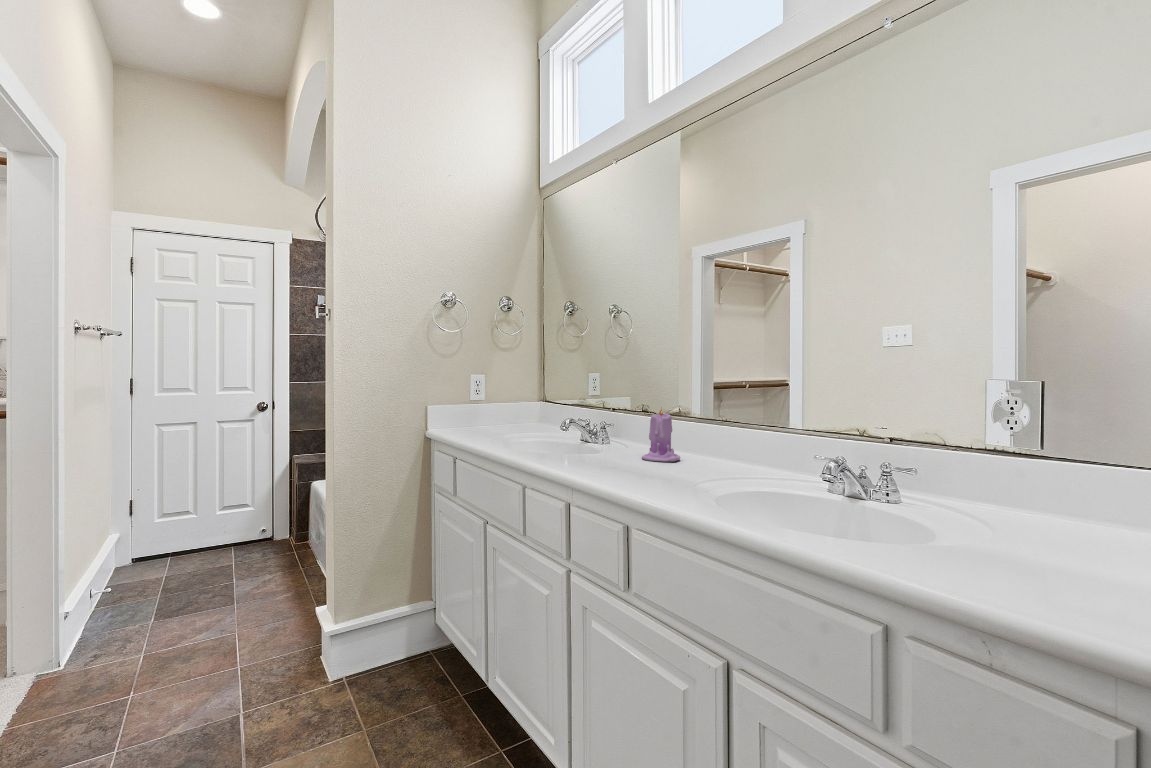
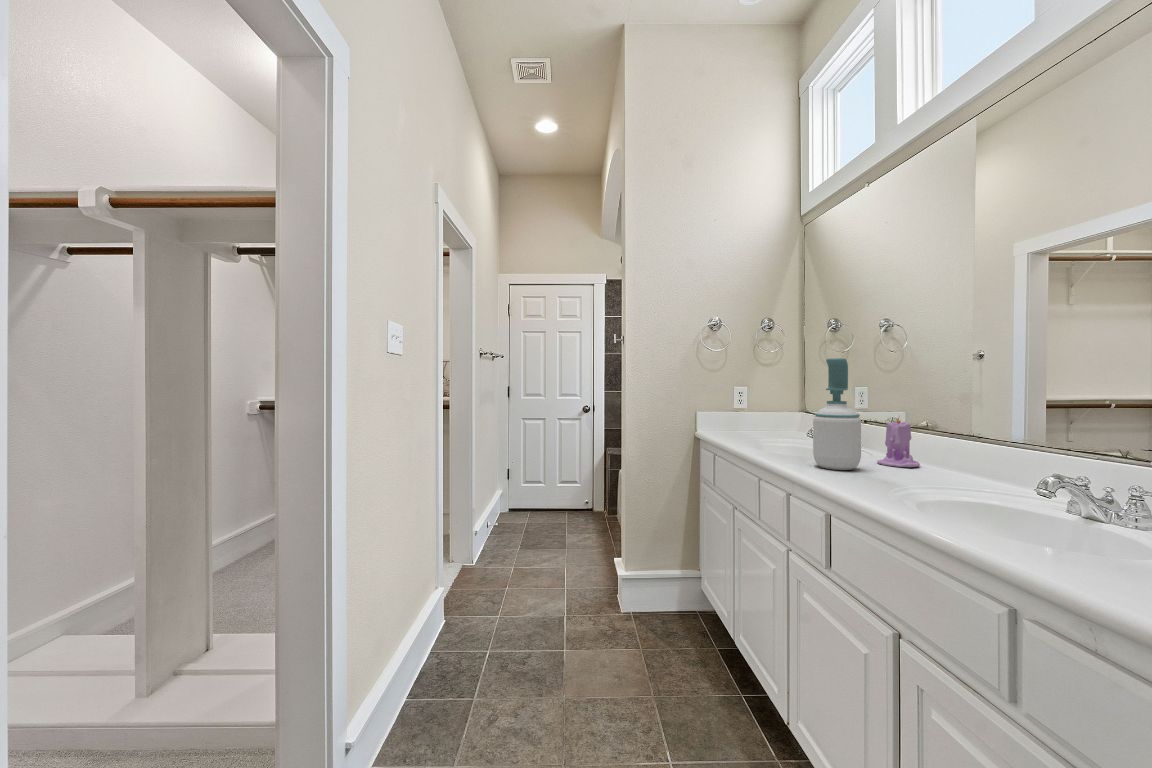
soap bottle: none [589,344,638,471] -> present [813,358,861,470]

